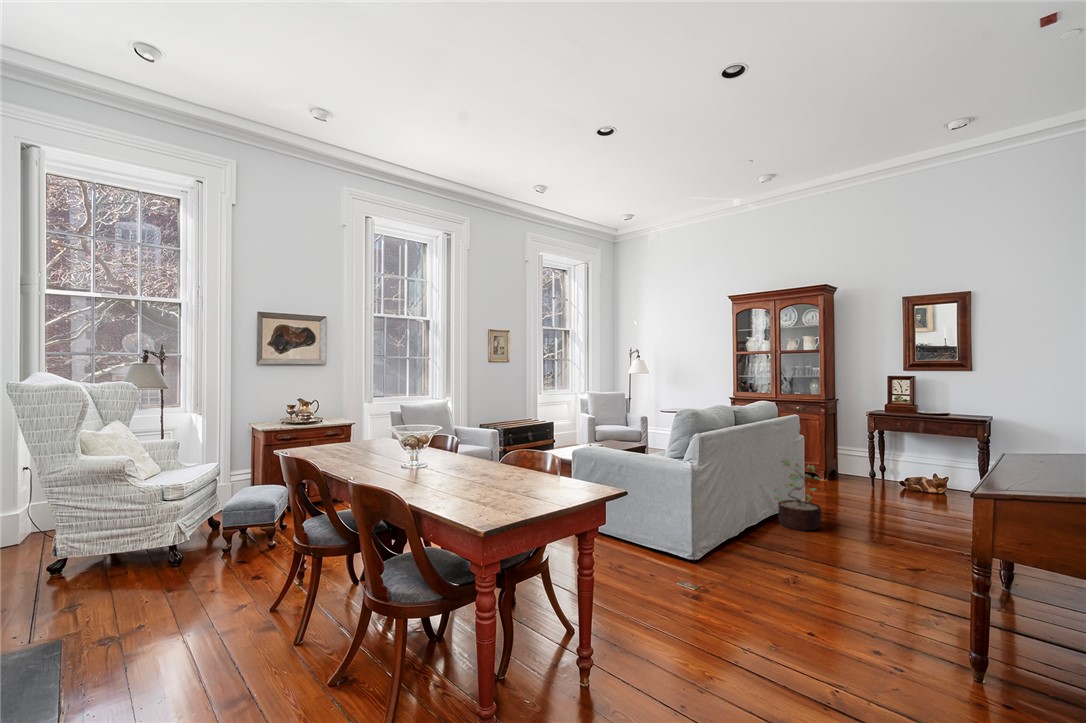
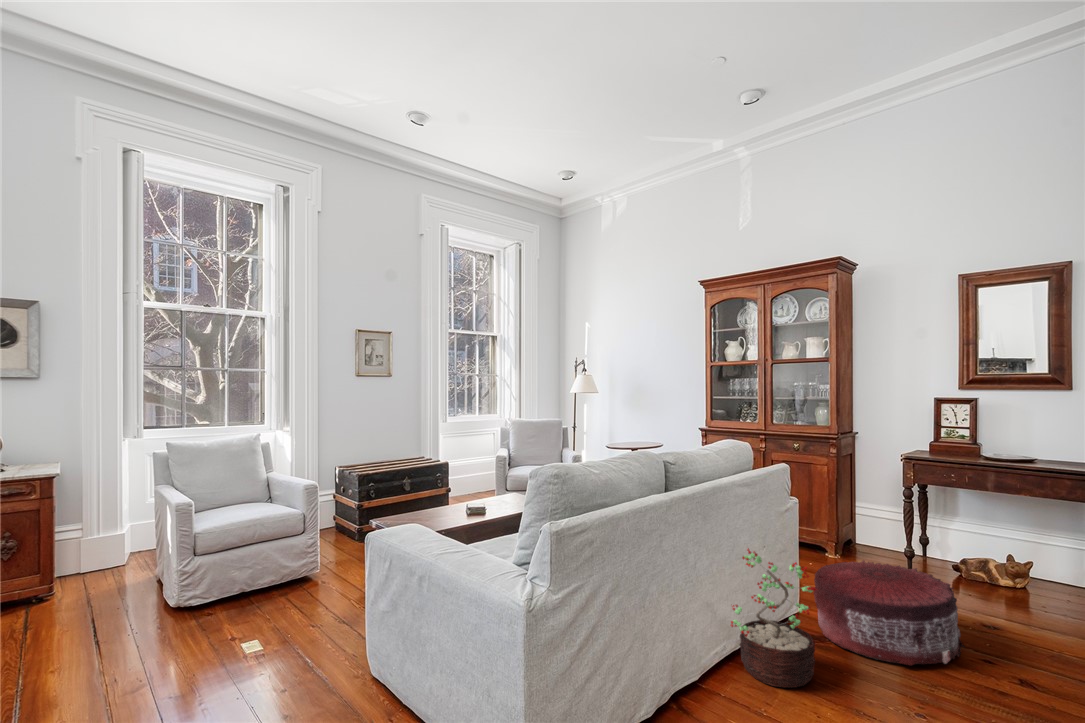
pouf: none [815,472,904,522] -> present [814,560,964,666]

